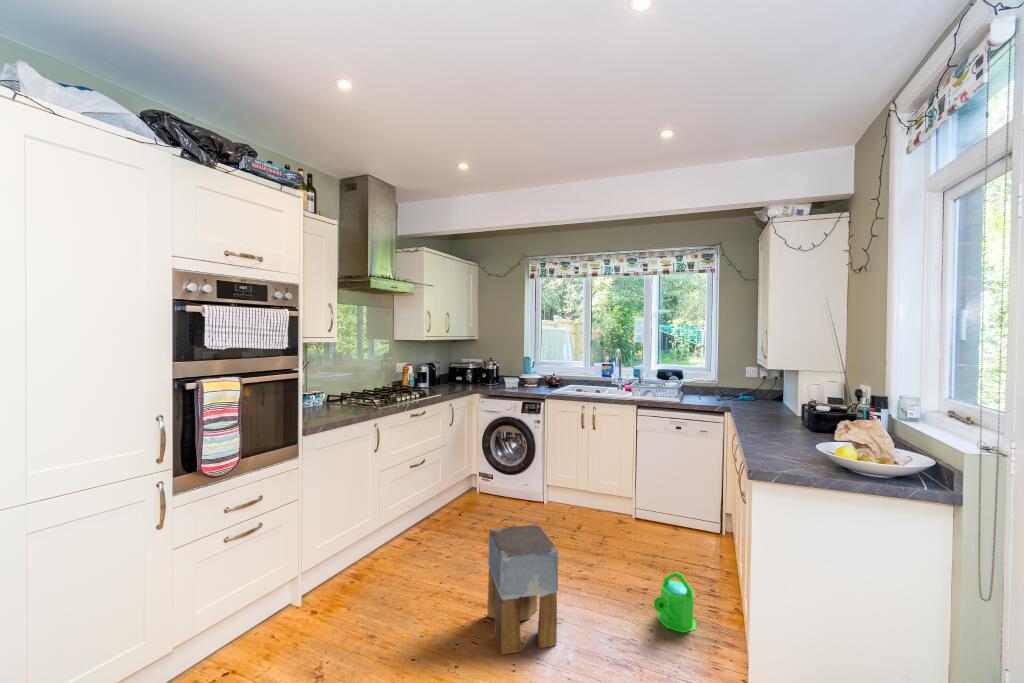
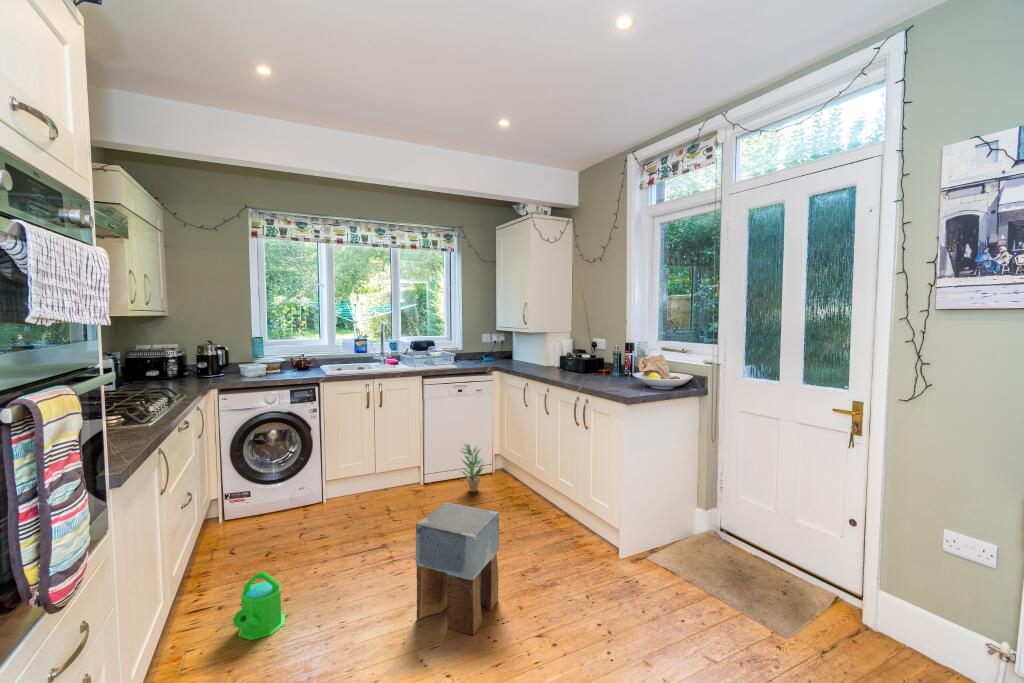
potted plant: none [659,486,694,546] -> present [461,445,483,492]
watering can: present [654,572,696,633] -> present [233,572,285,640]

